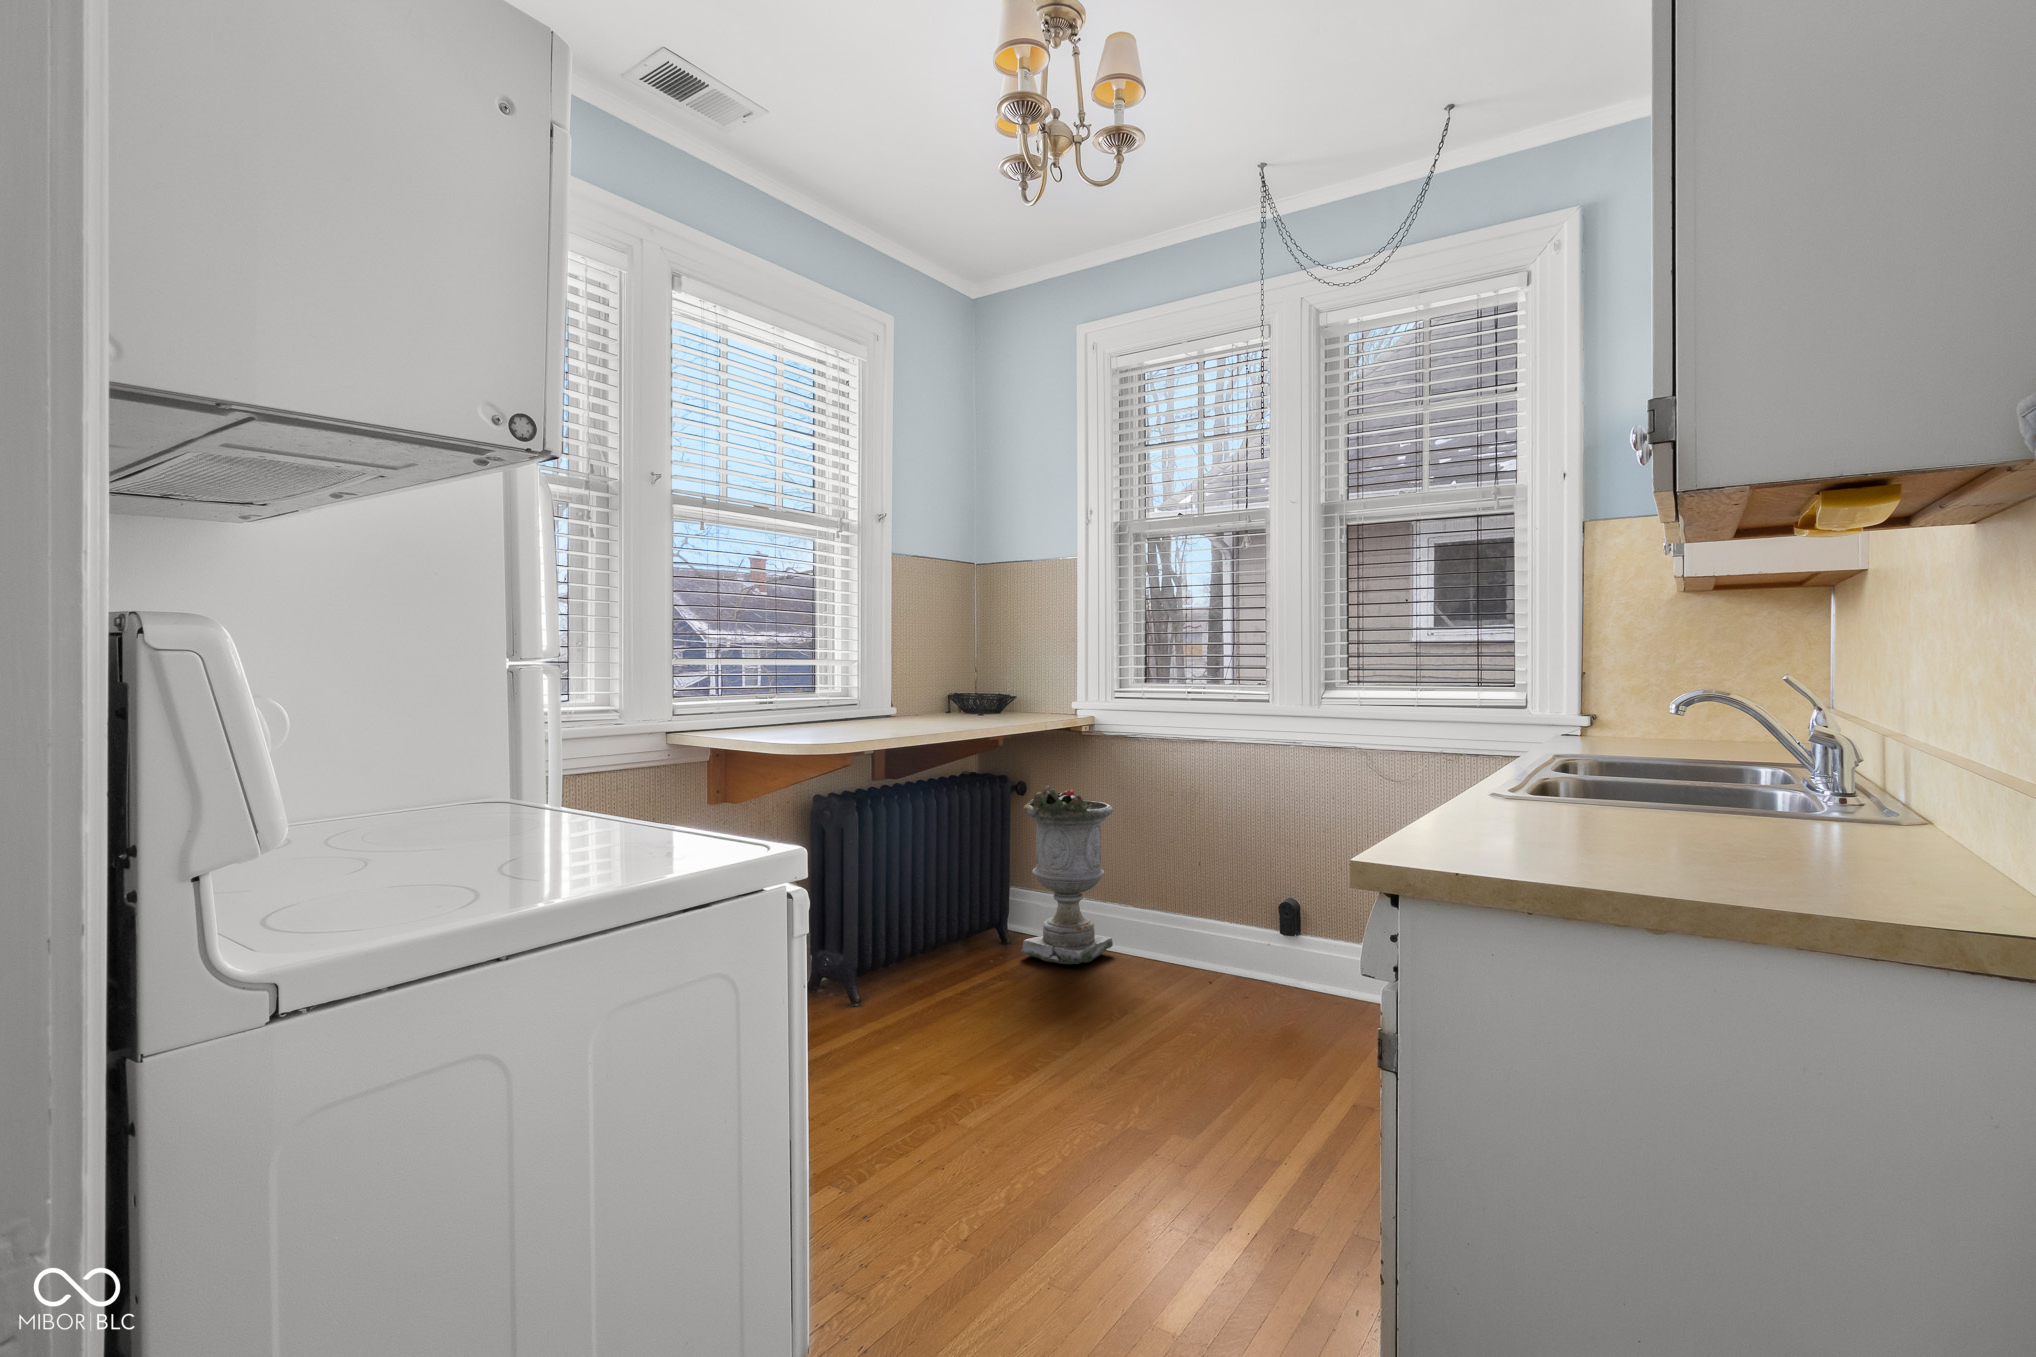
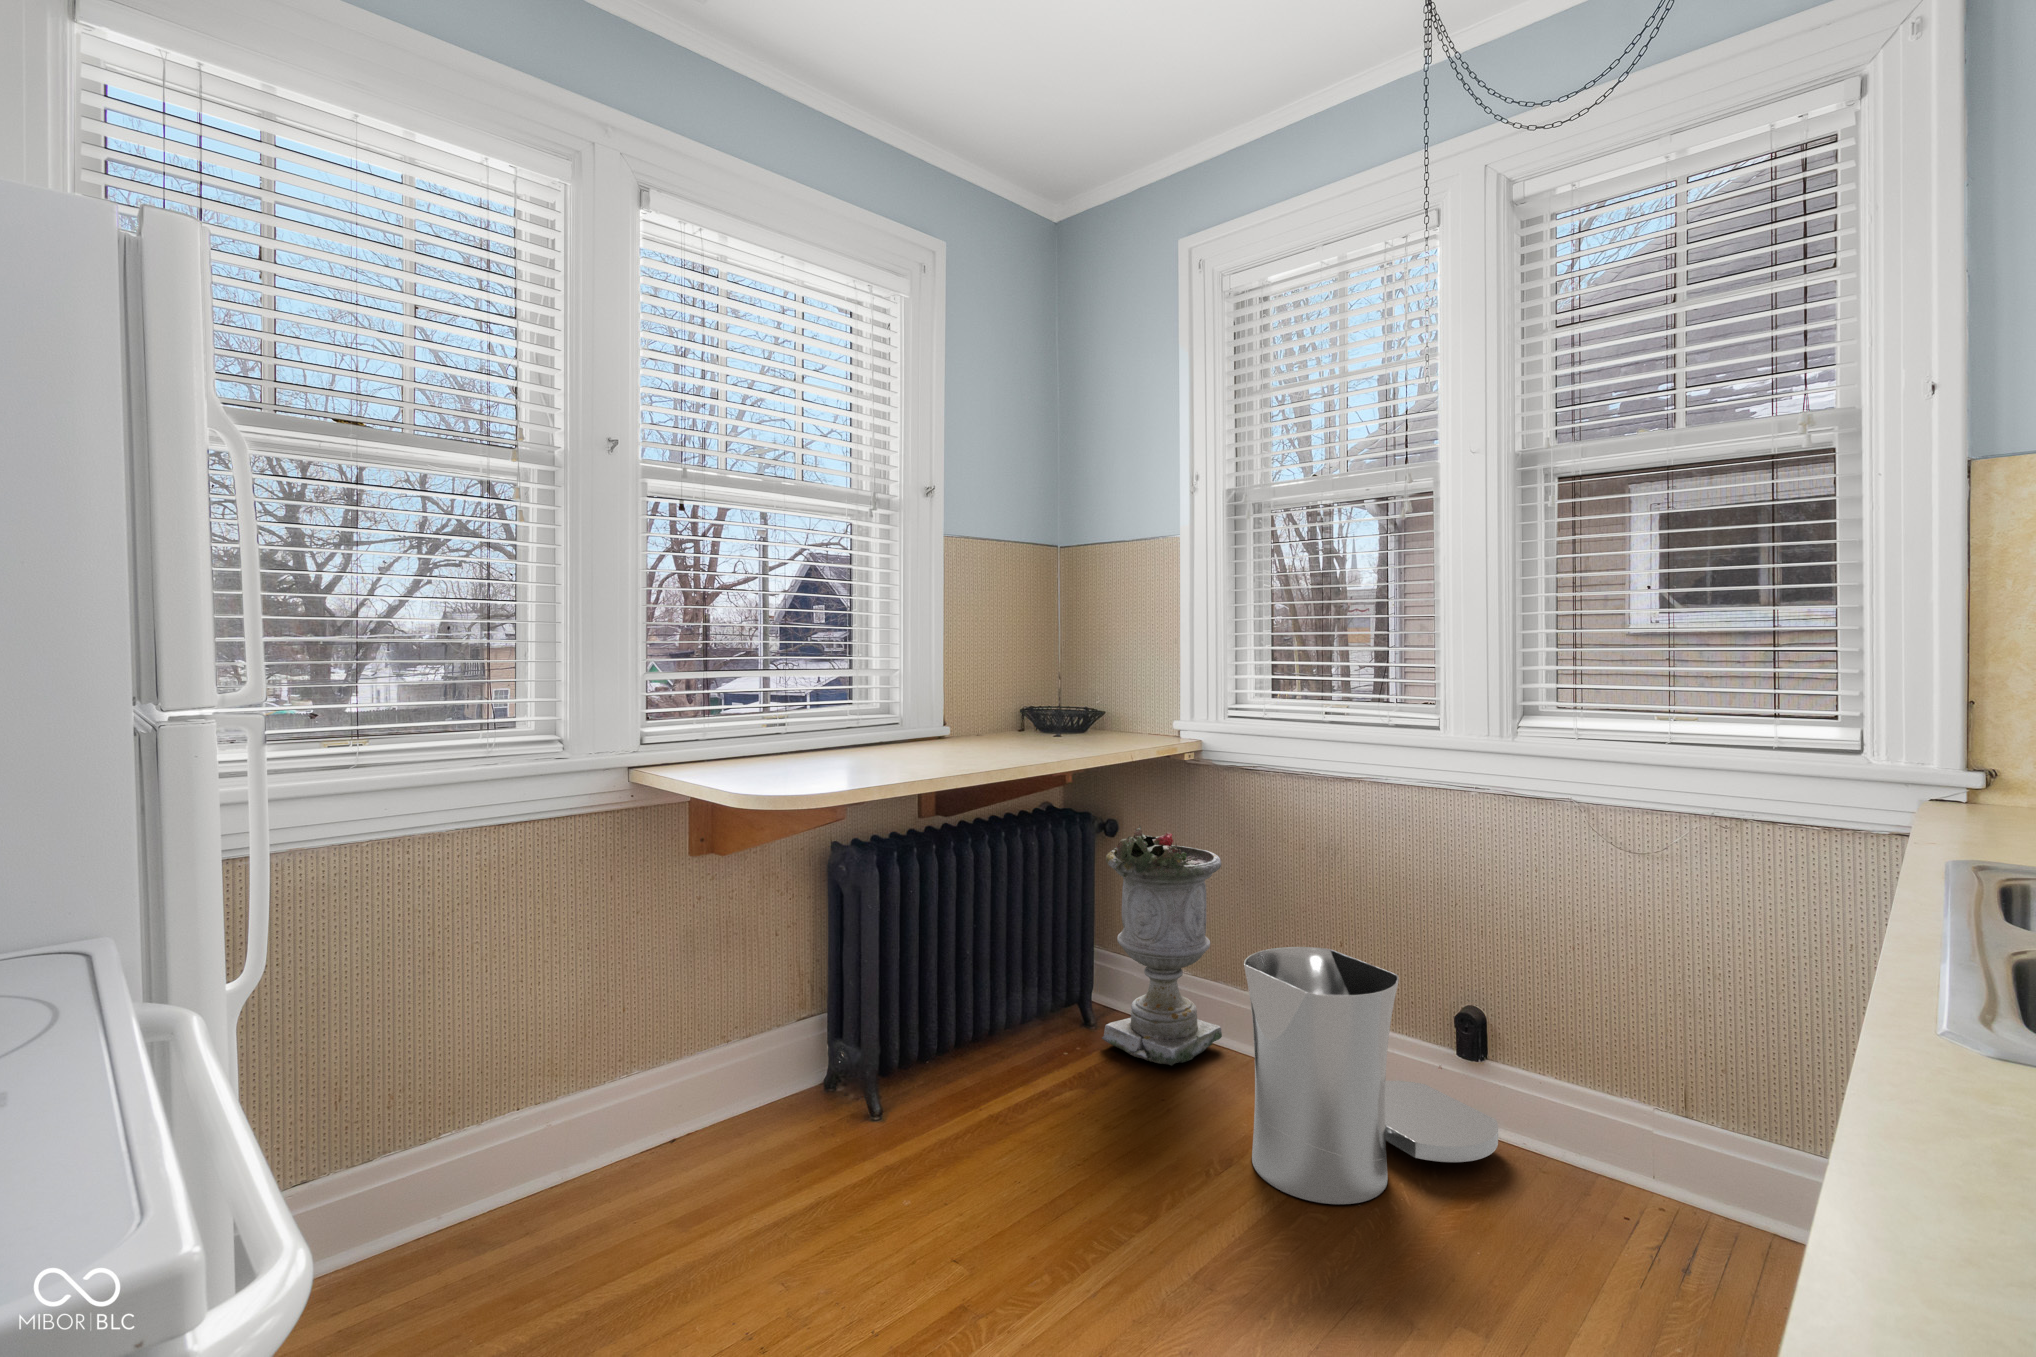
trash can: none [1139,860,1312,1029] -> present [1244,947,1498,1204]

